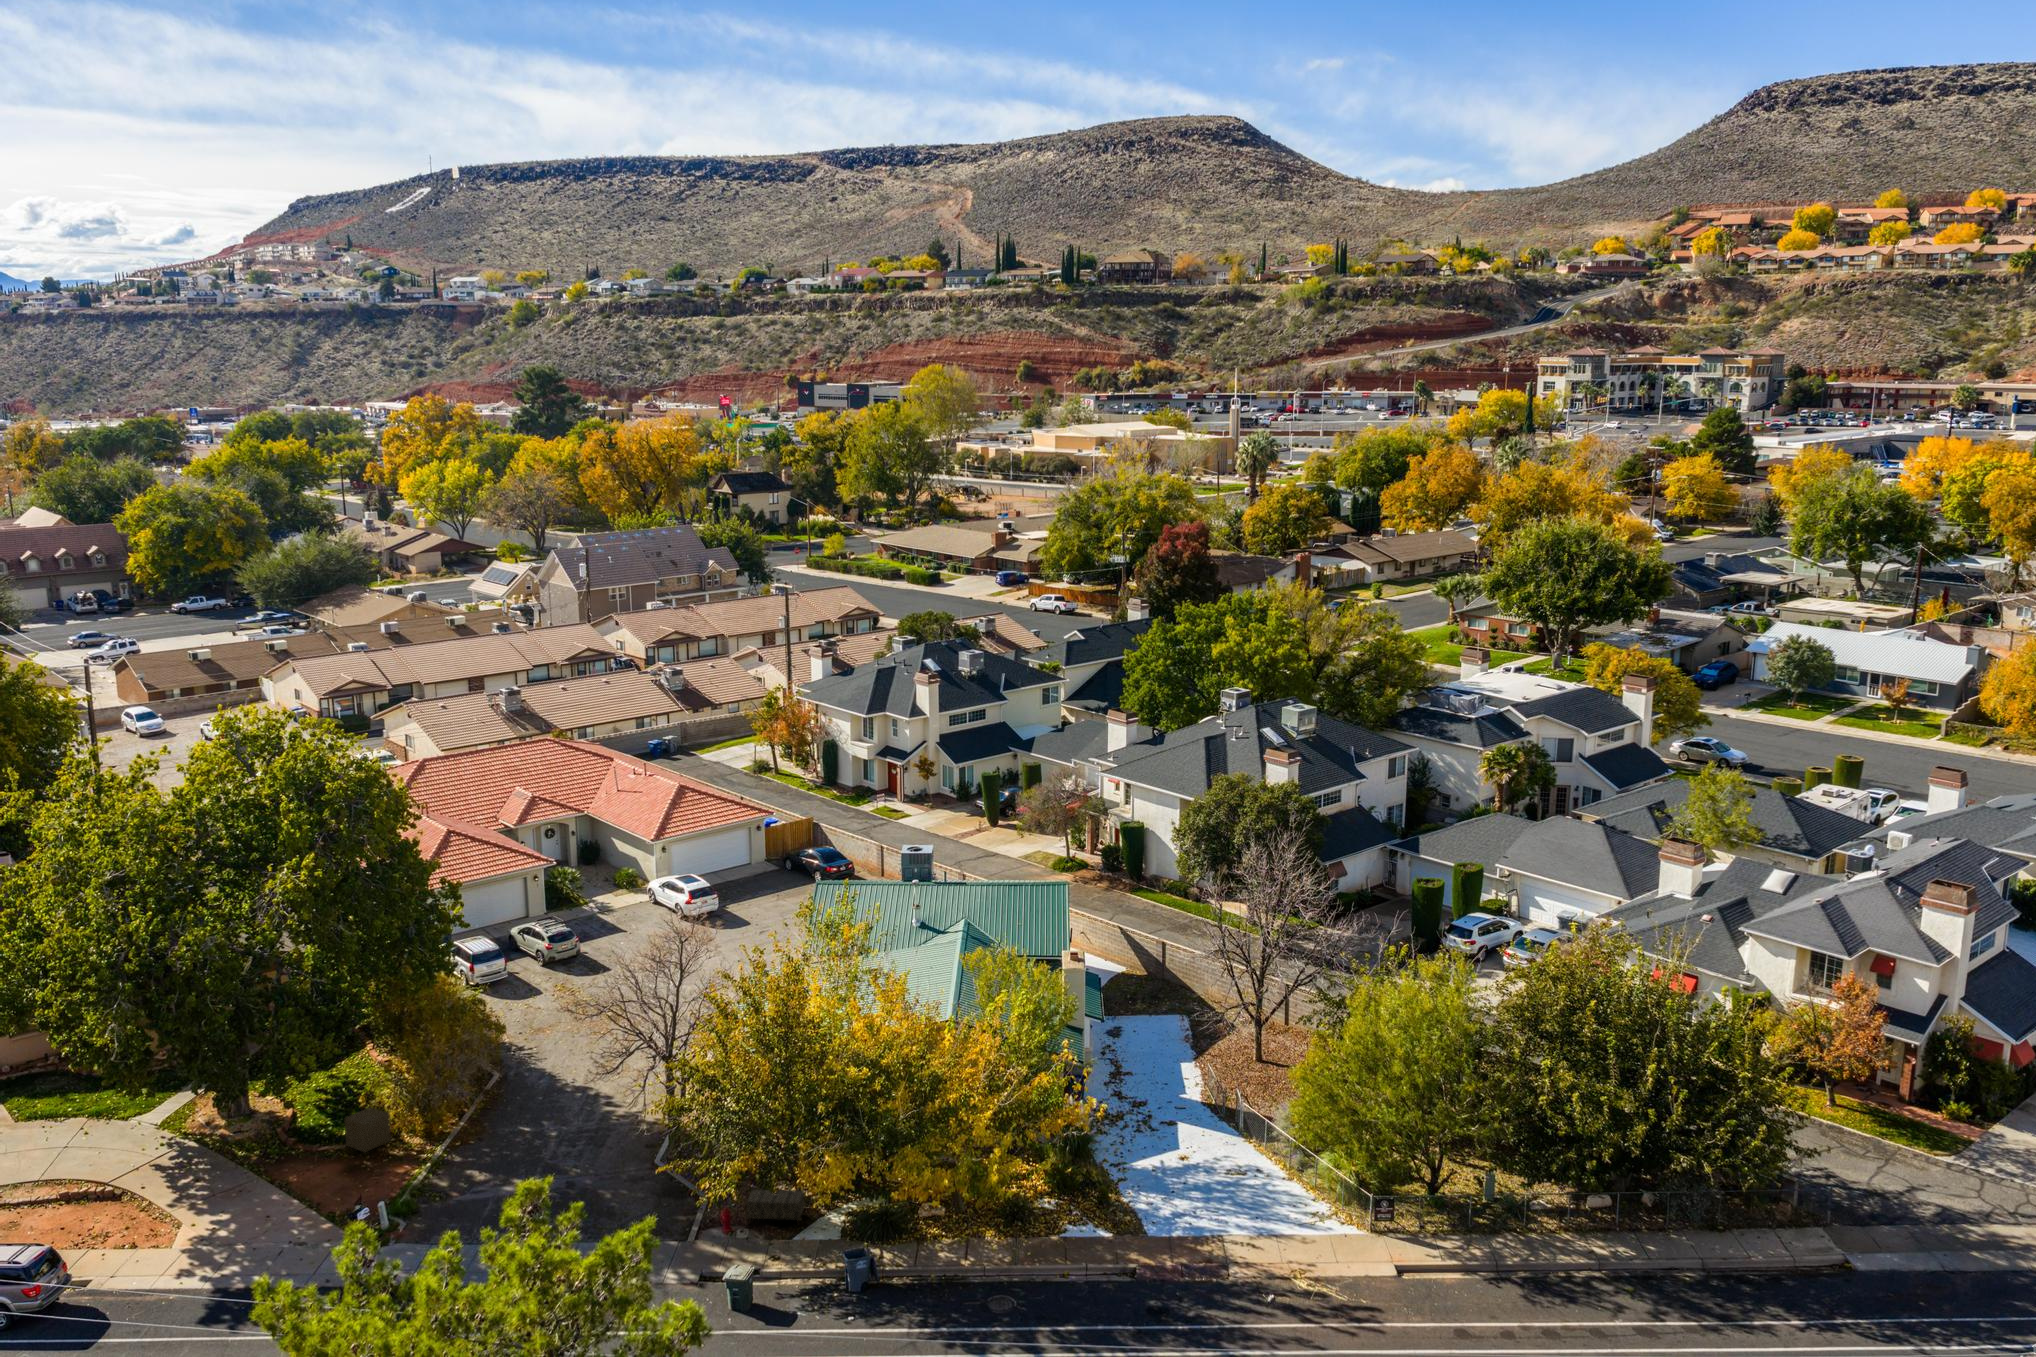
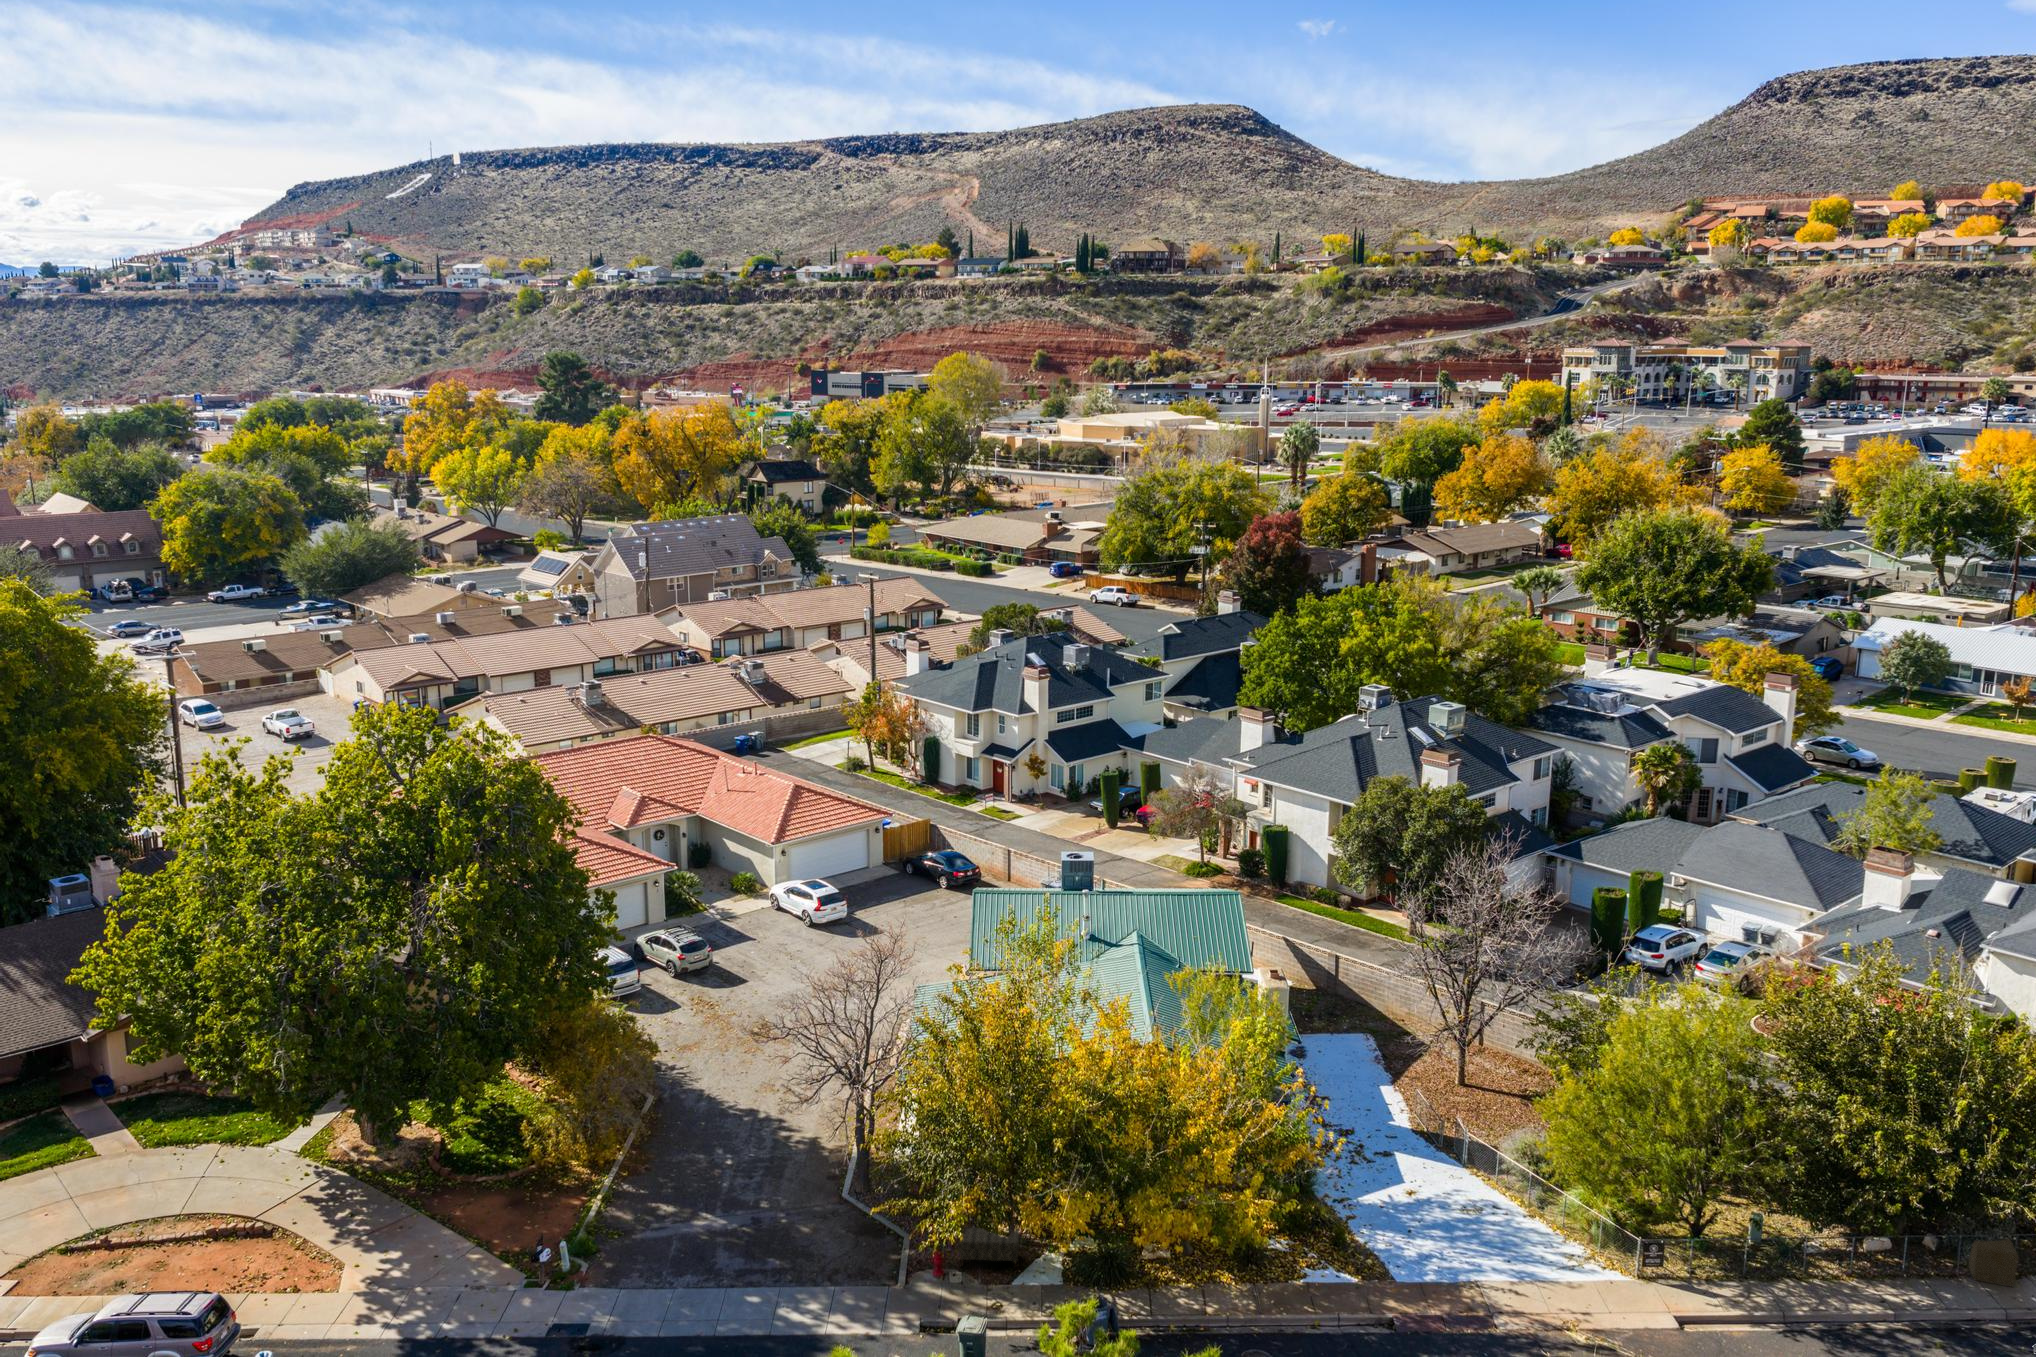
cardboard box: present [345,1107,391,1152] -> present [1969,1239,2018,1287]

